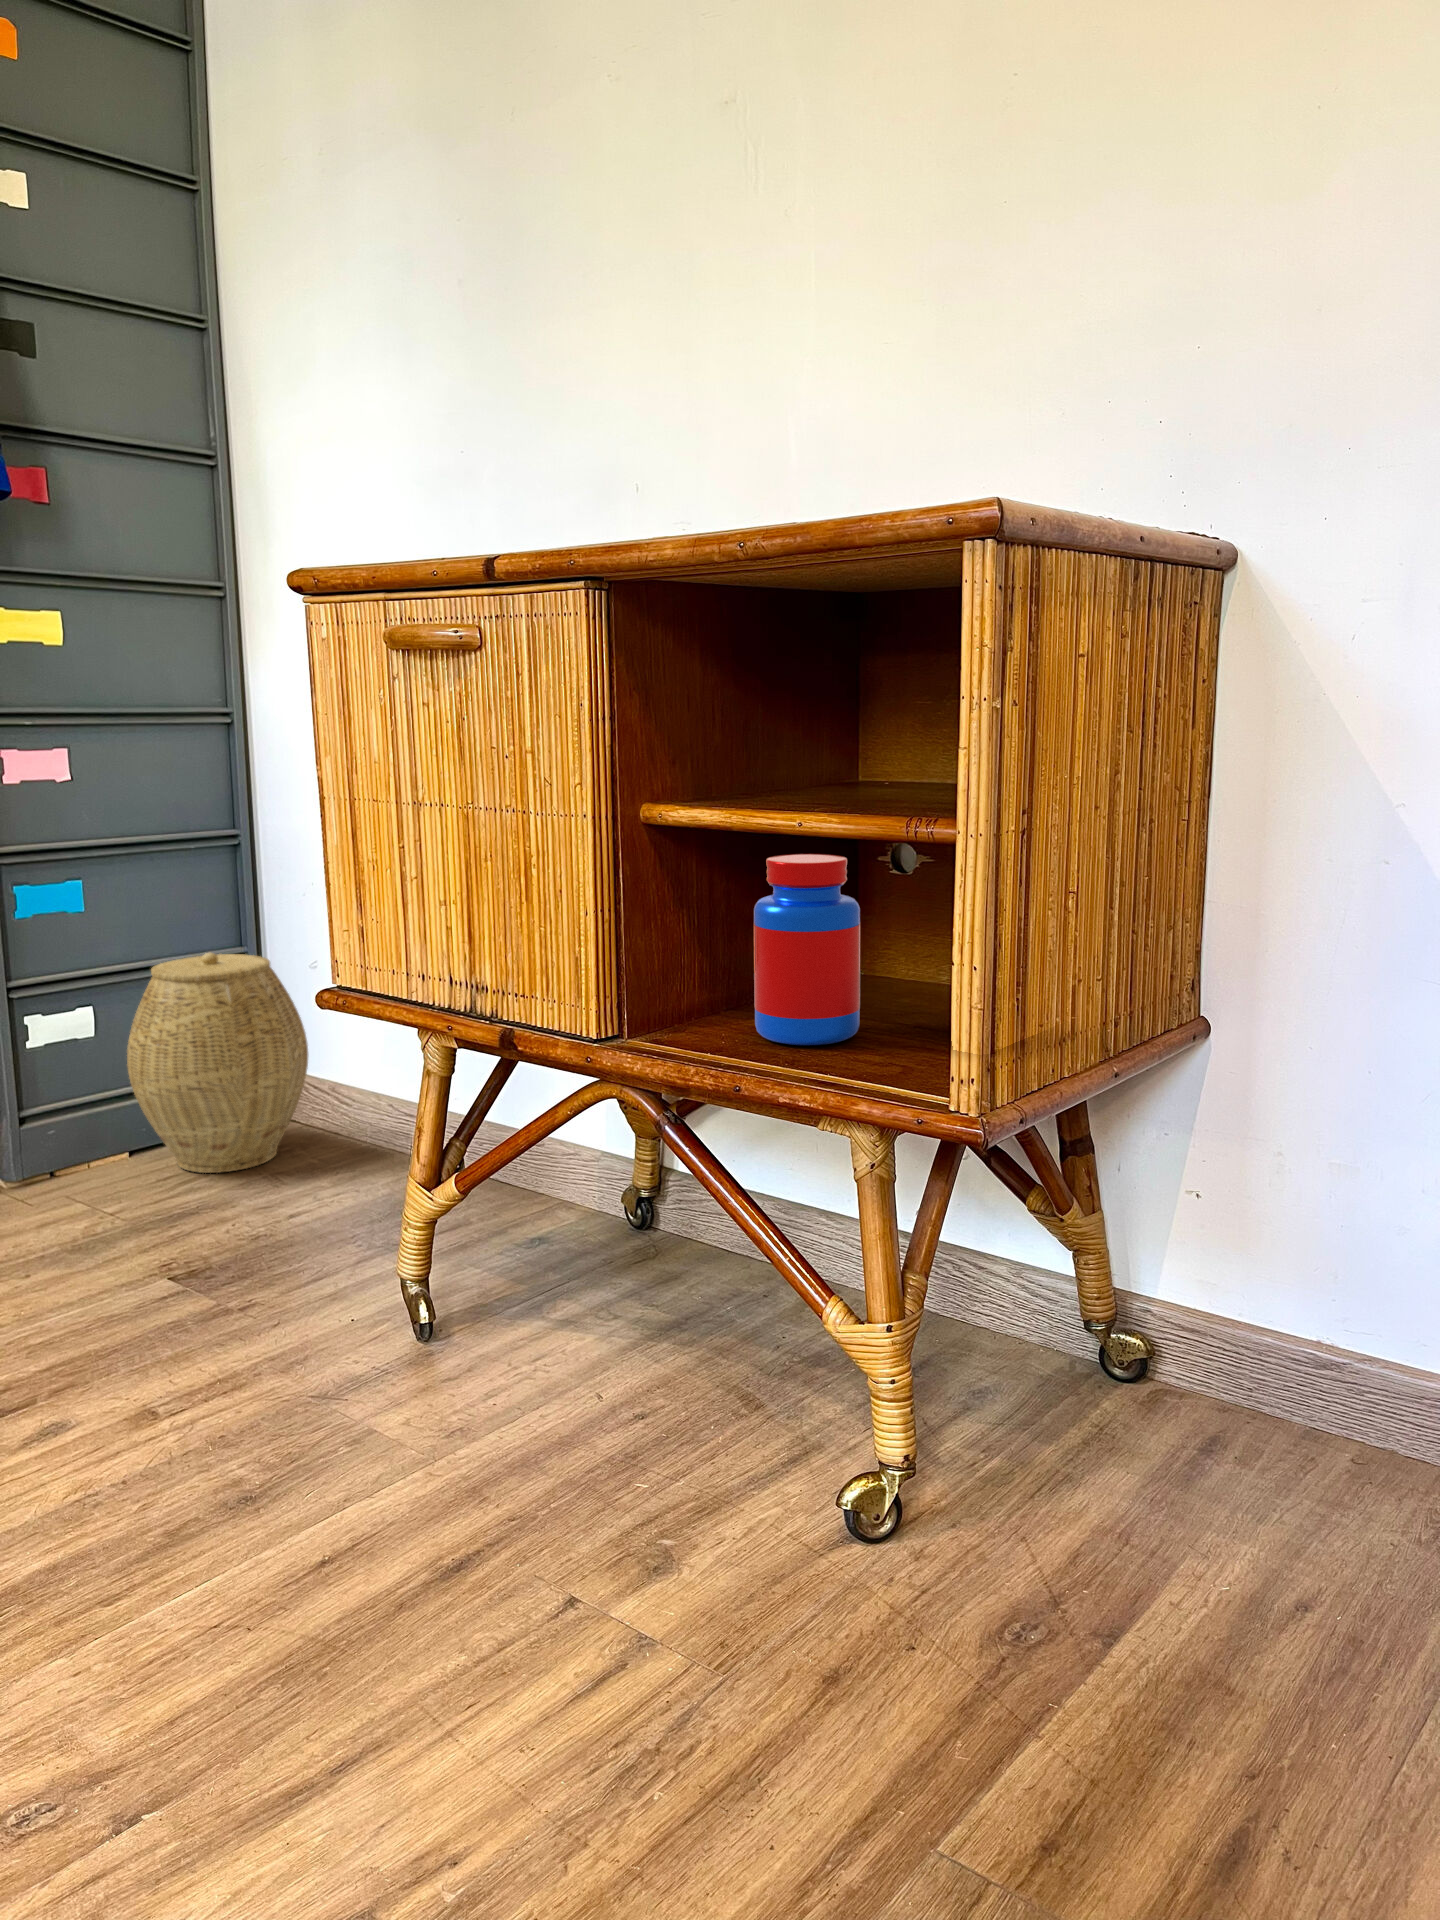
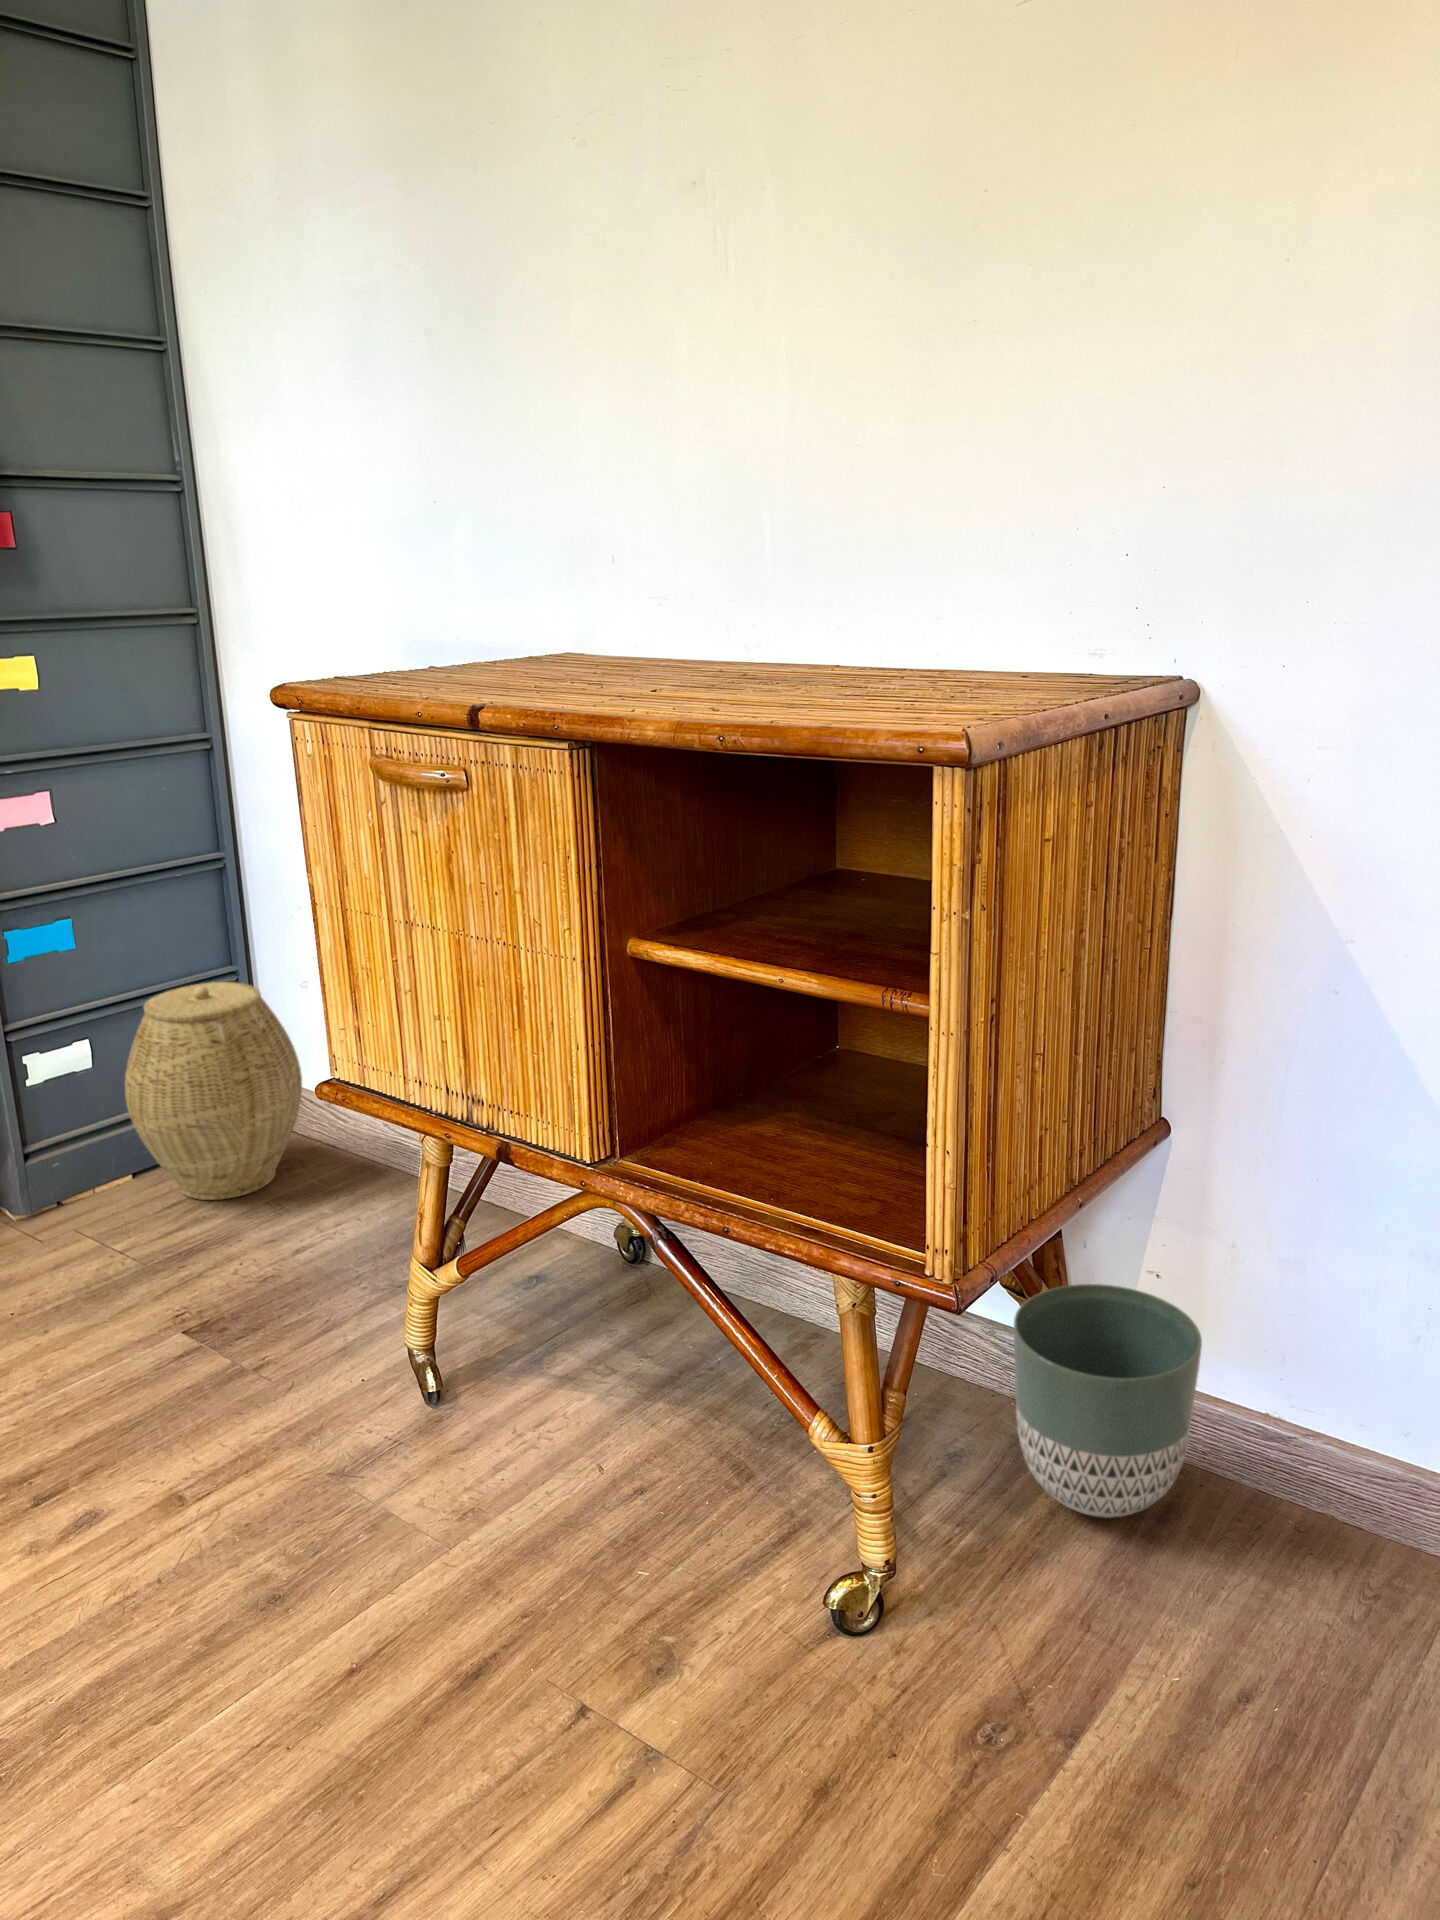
jar: present [754,854,860,1045] -> none [737,982,840,1171]
planter: none [1043,1201,1245,1443] -> present [1014,1284,1202,1518]

